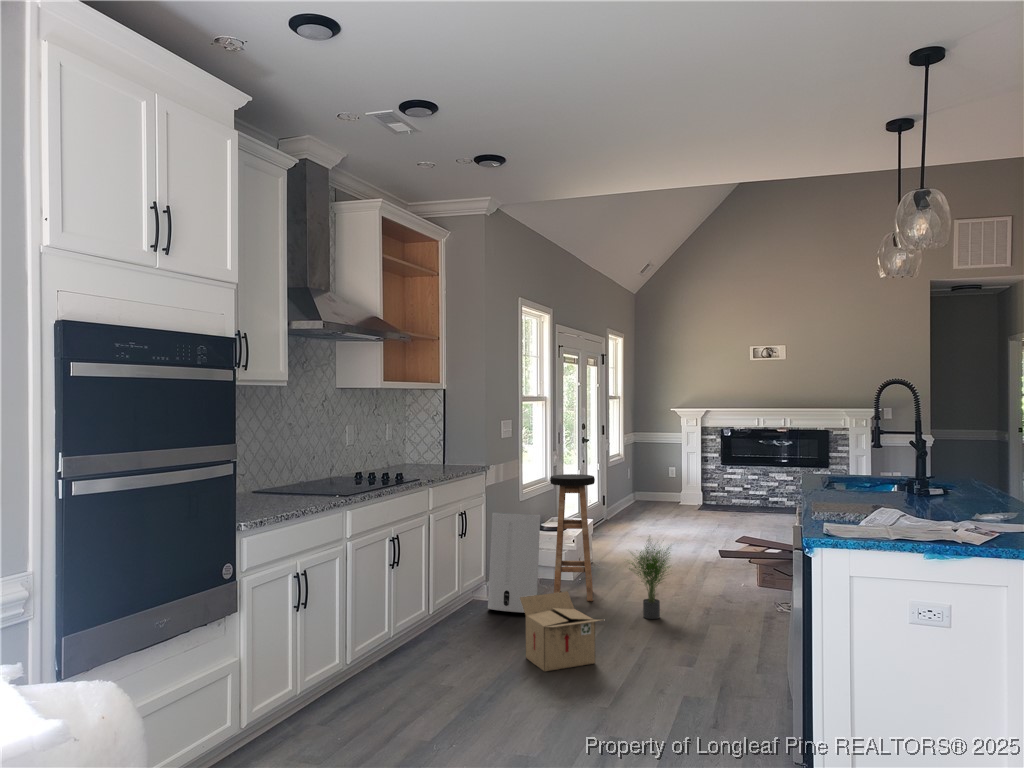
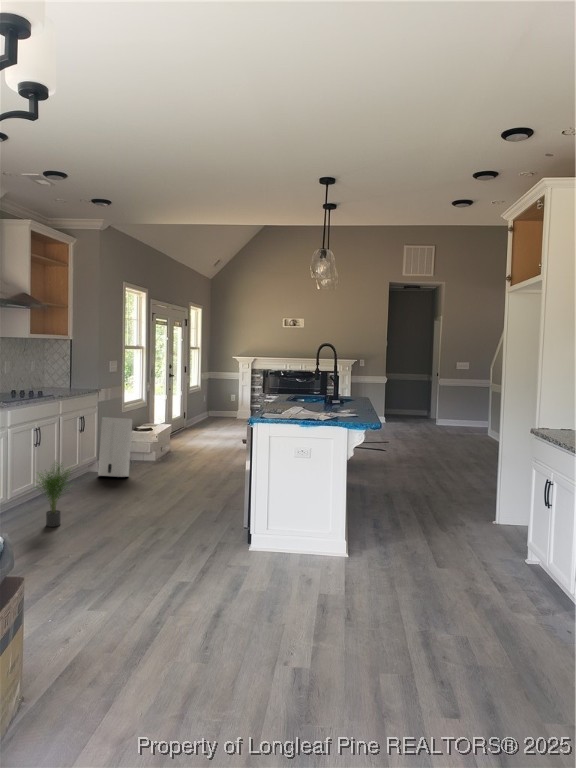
bar stool: present [550,474,595,601] -> none [140,395,168,471]
potted plant: present [629,545,670,619] -> present [38,465,70,527]
cardboard box: present [520,592,601,672] -> none [115,461,164,504]

